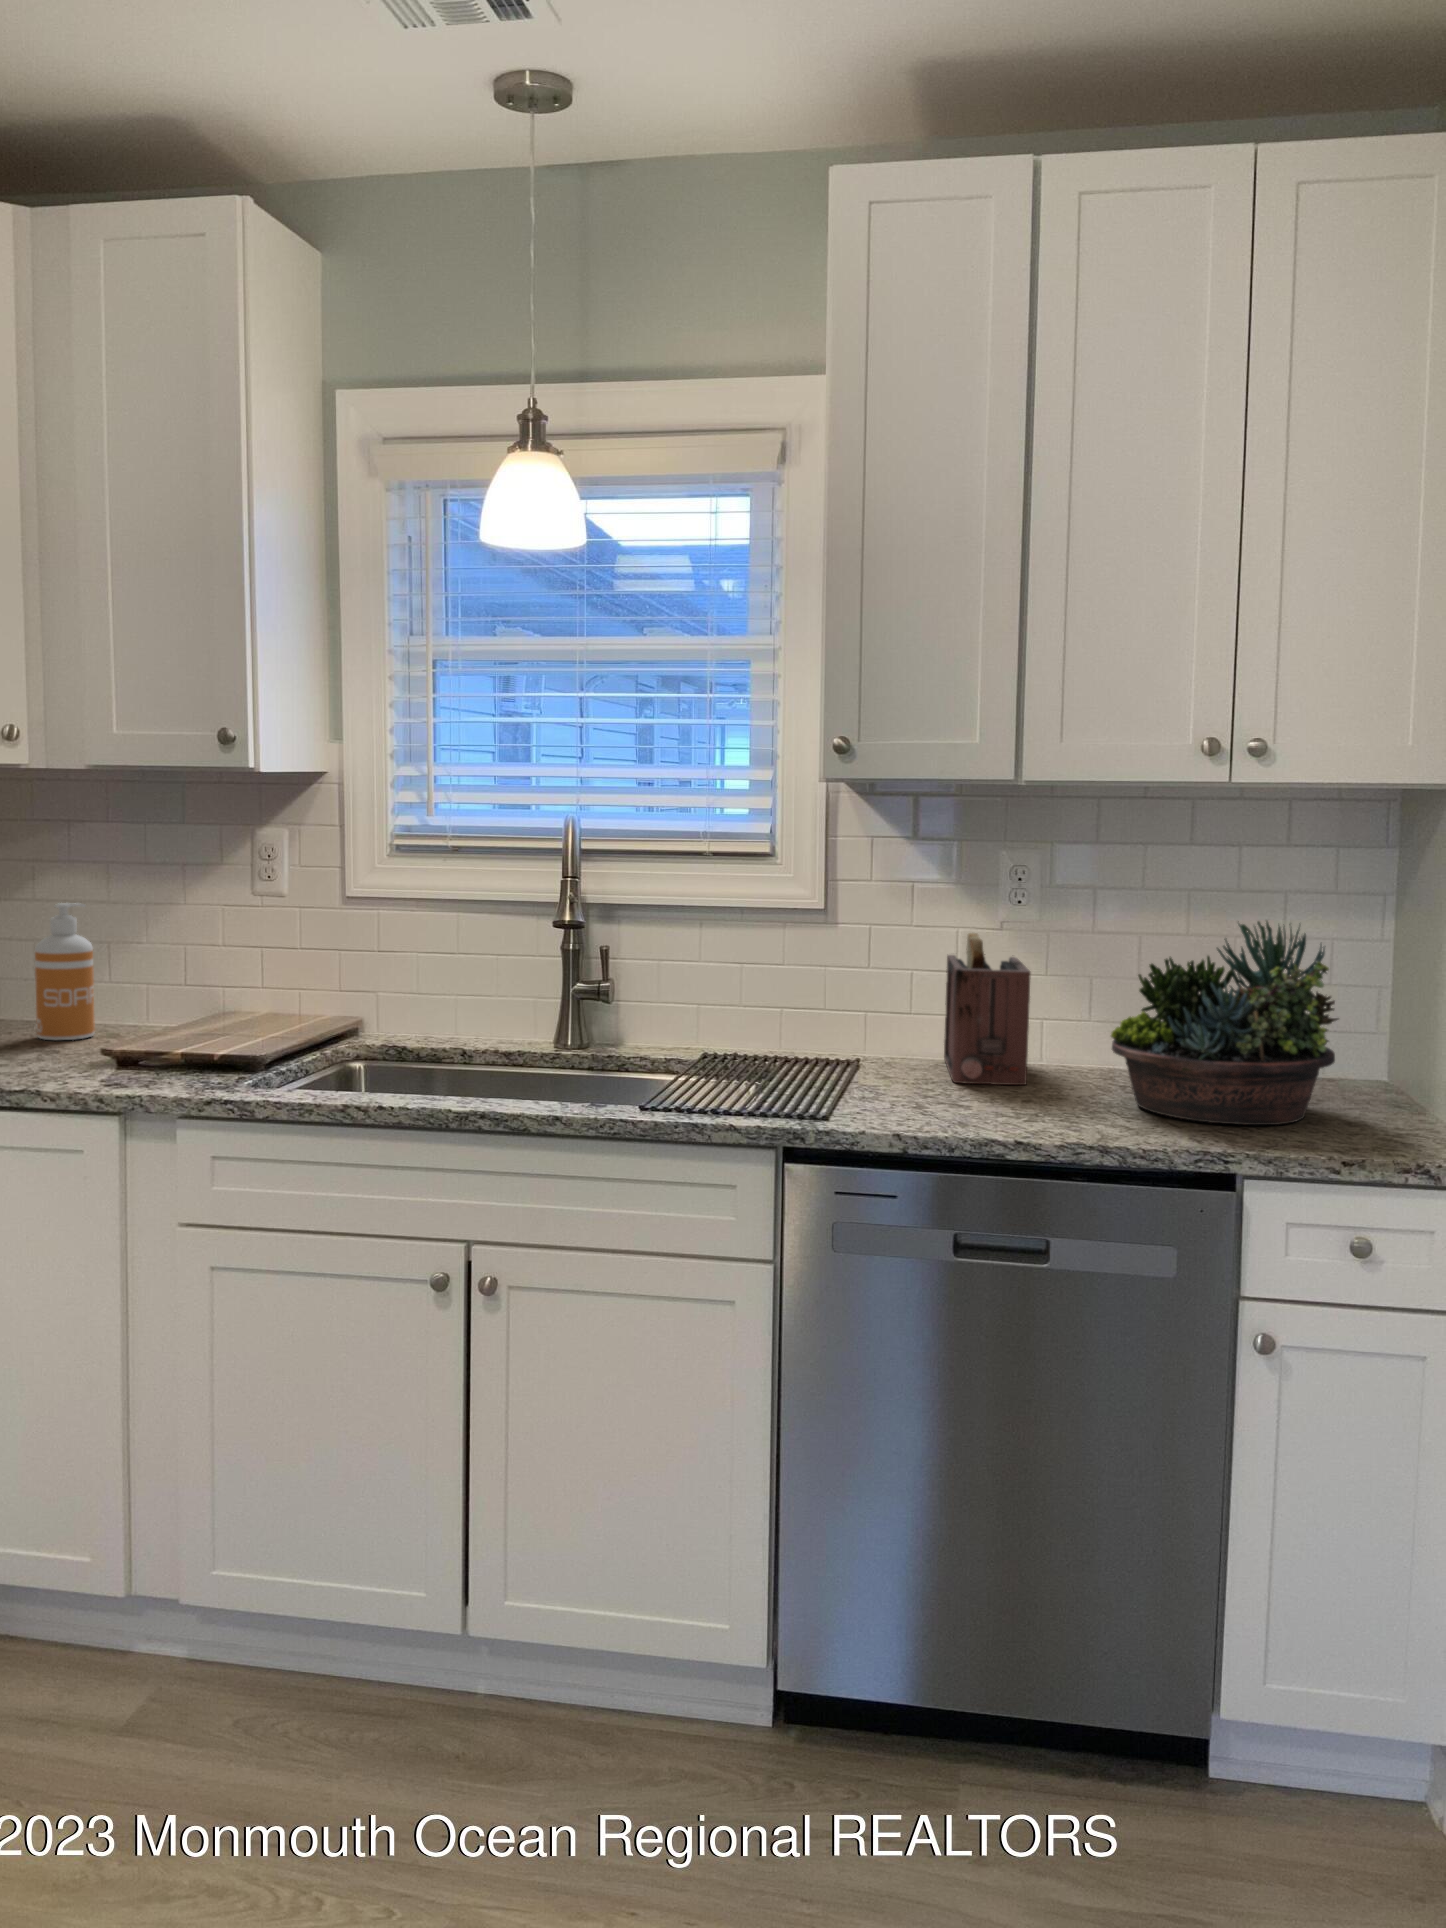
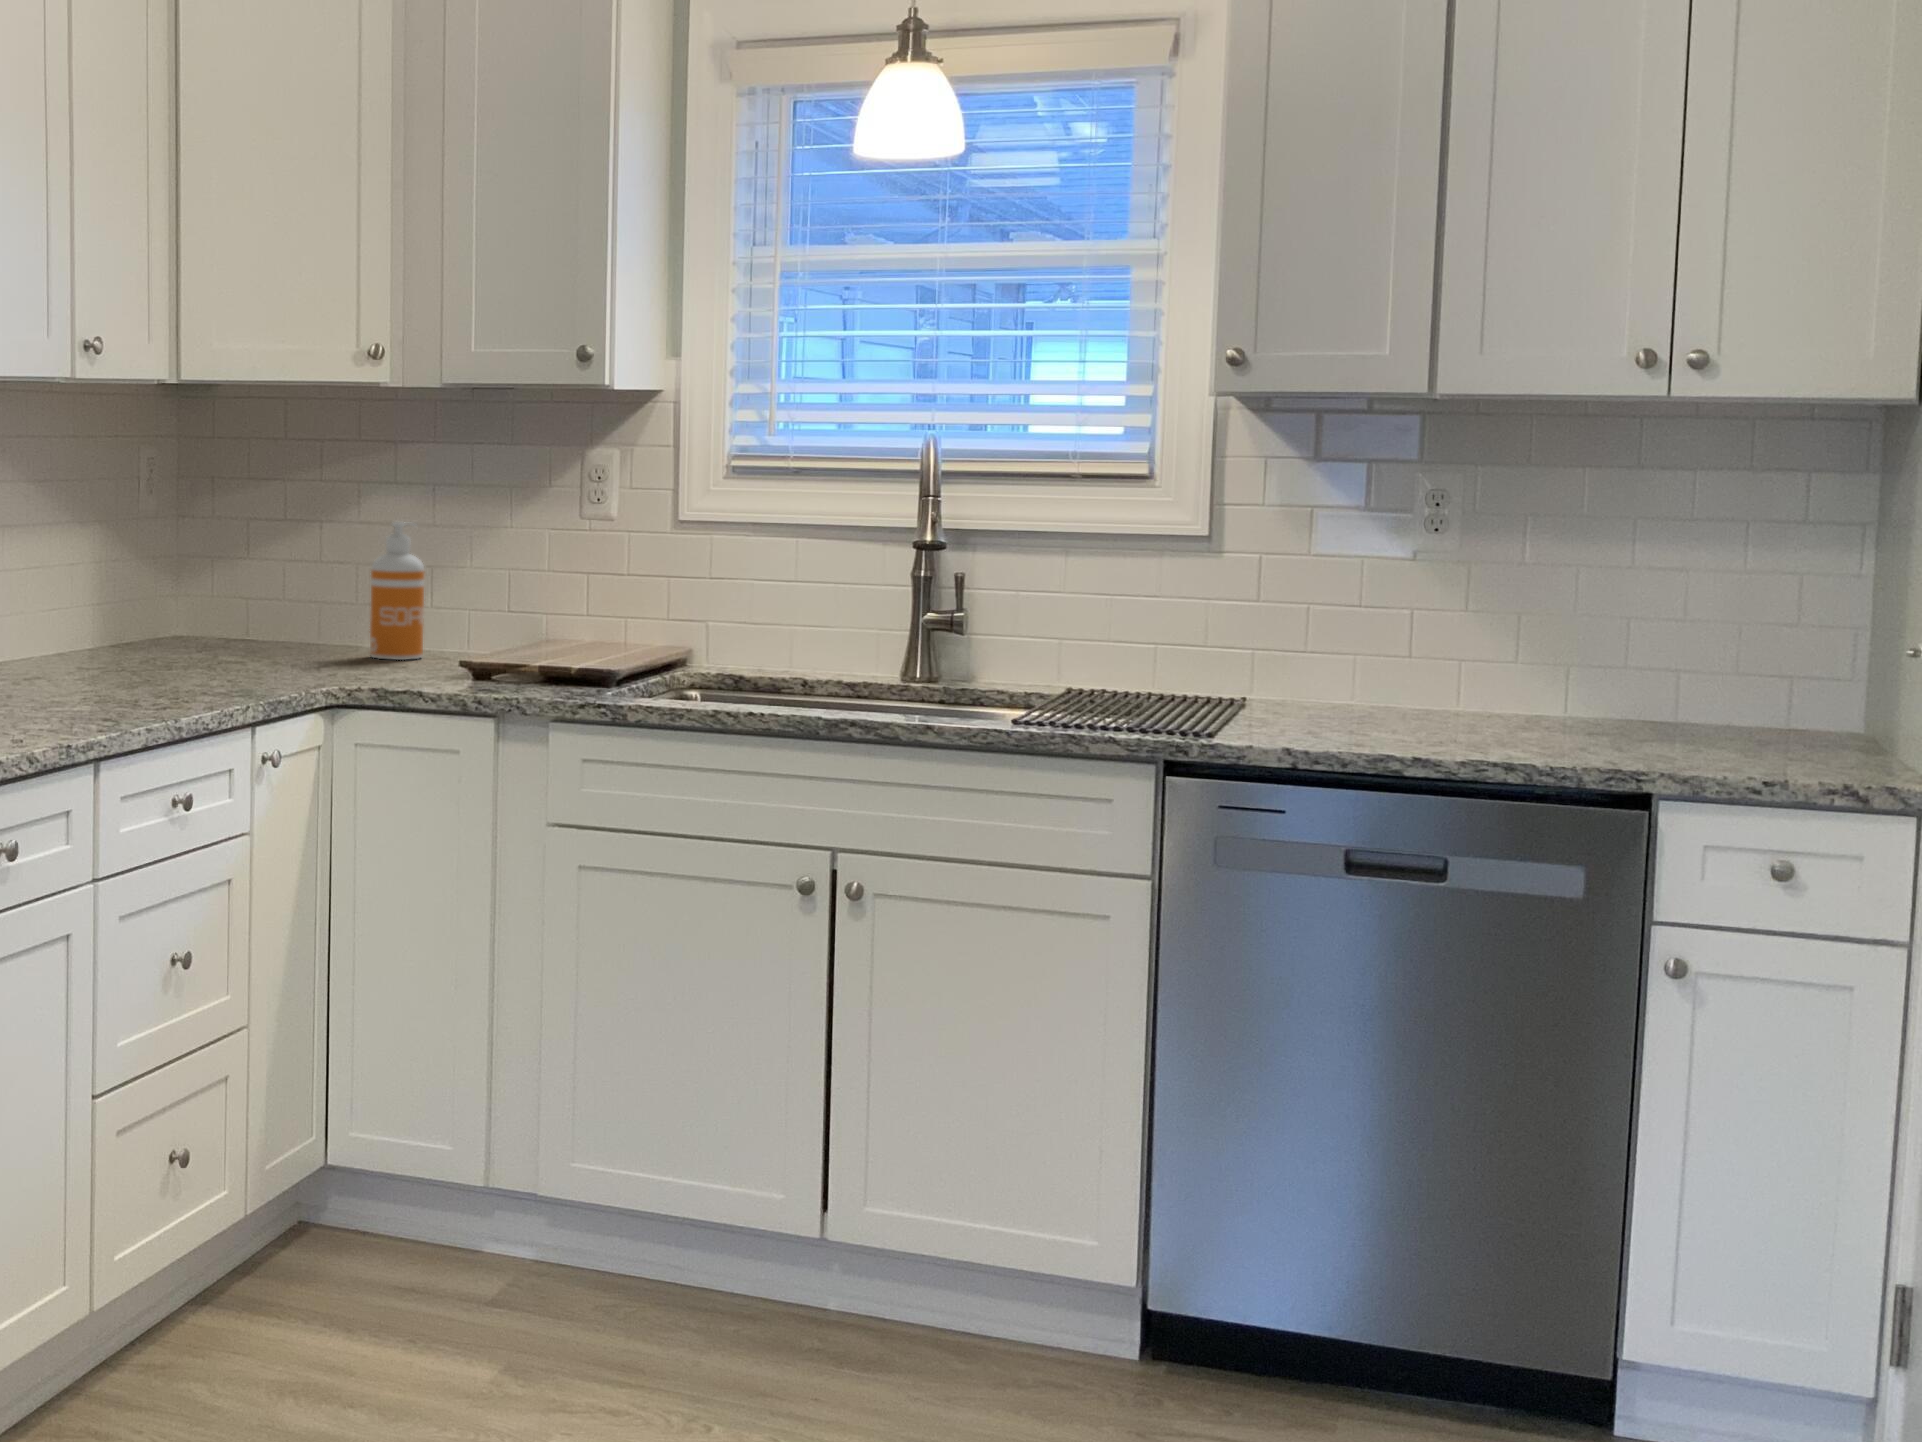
succulent planter: present [1111,921,1338,1125] -> none [1525,544,1787,757]
toaster: present [944,933,1031,1085] -> none [1341,564,1440,723]

